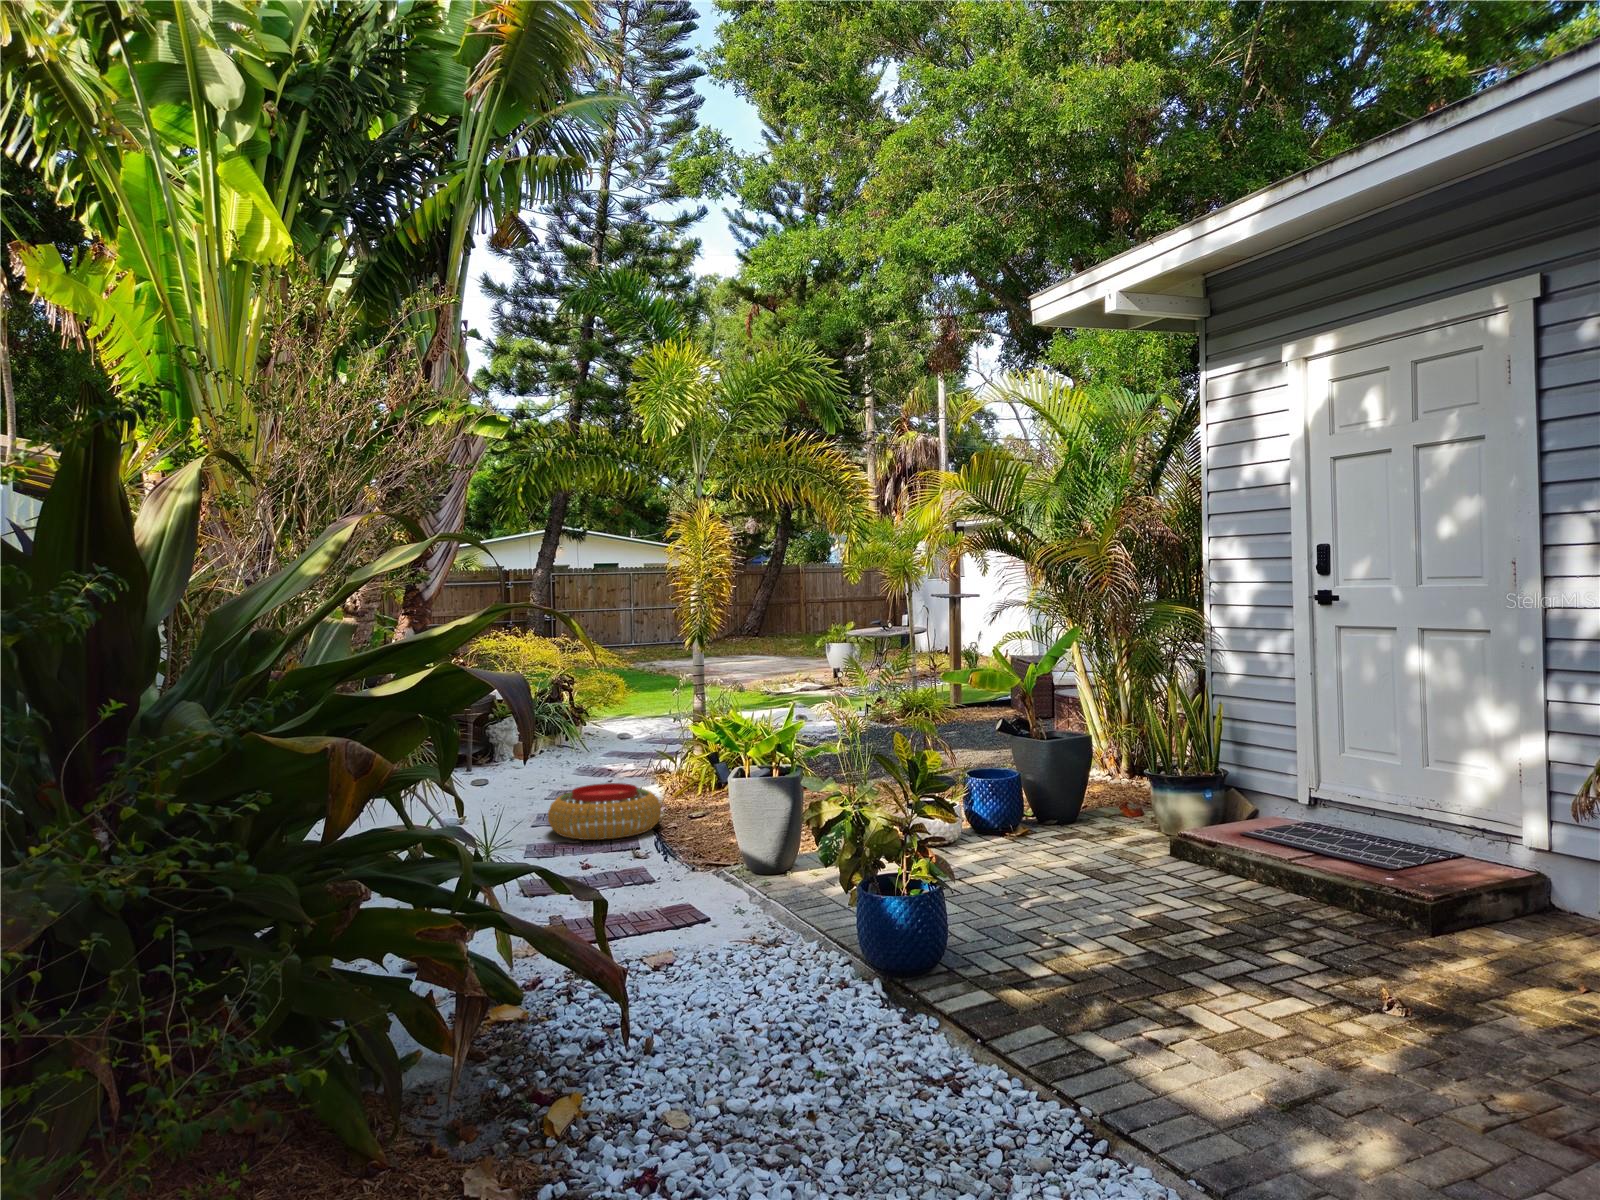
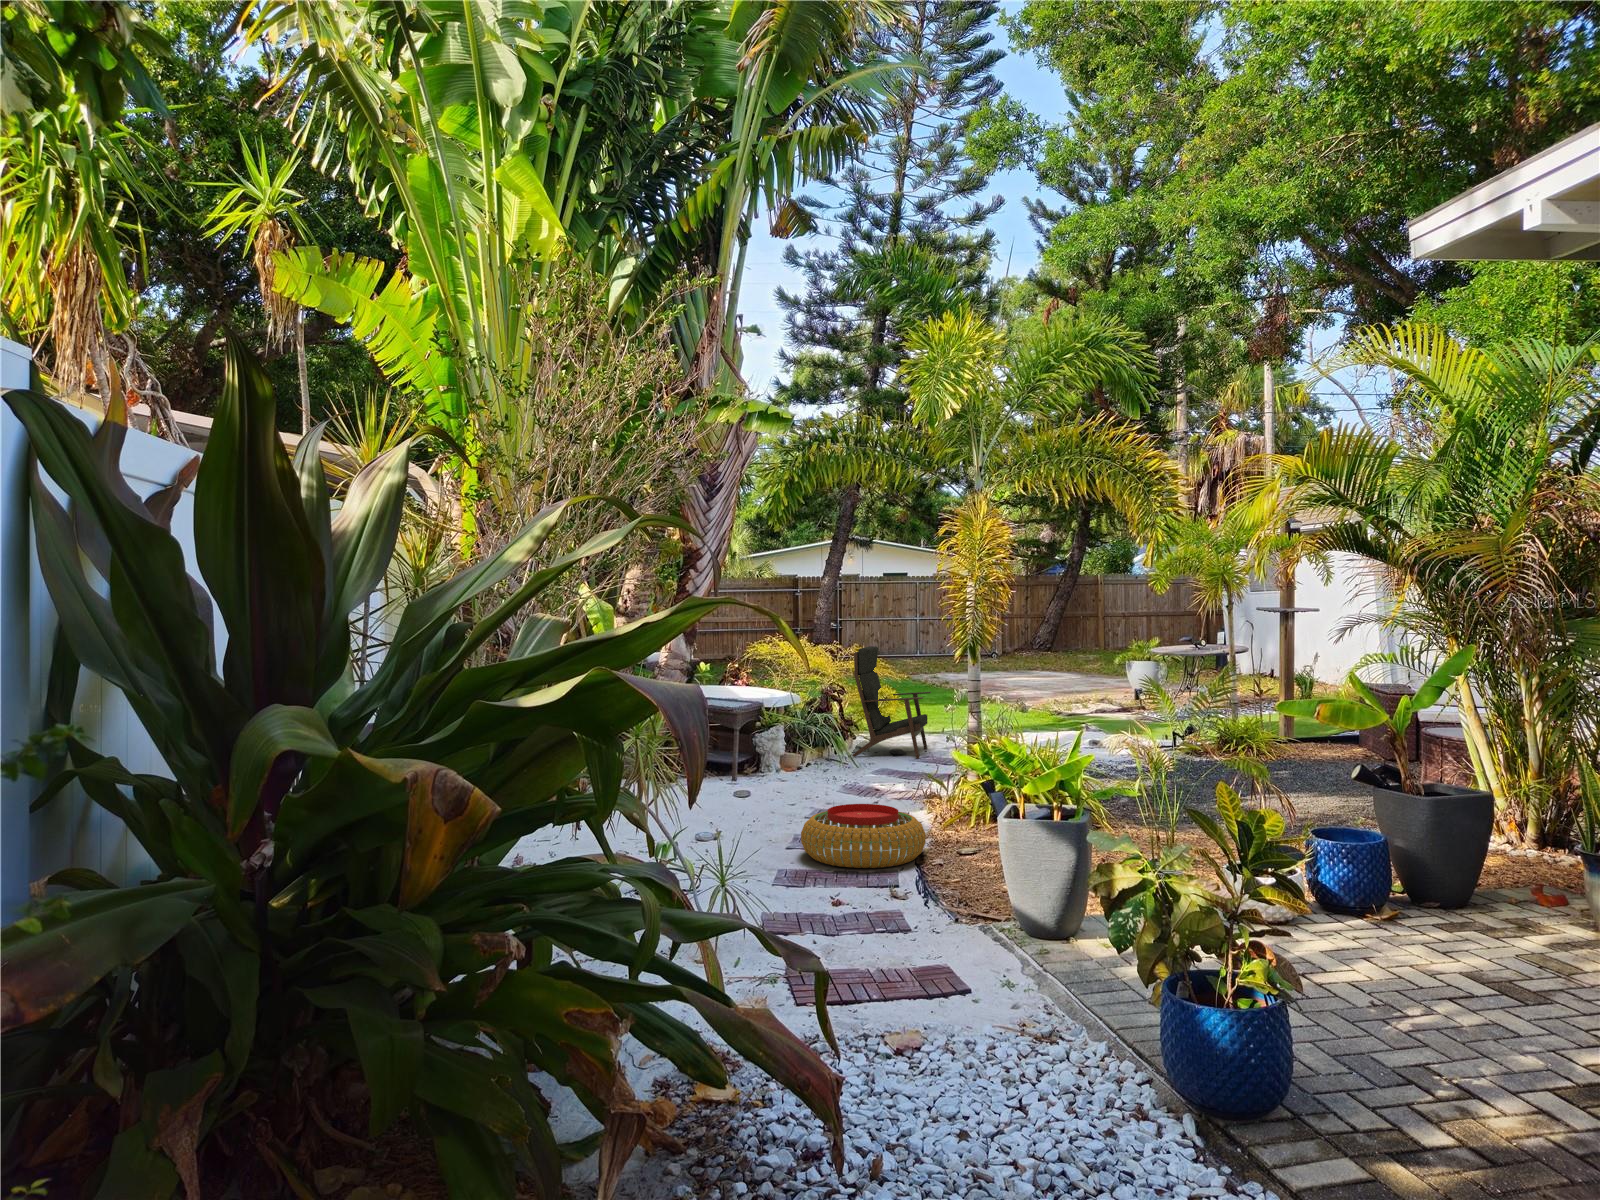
lounge chair: none [582,641,655,746] -> present [852,646,931,759]

